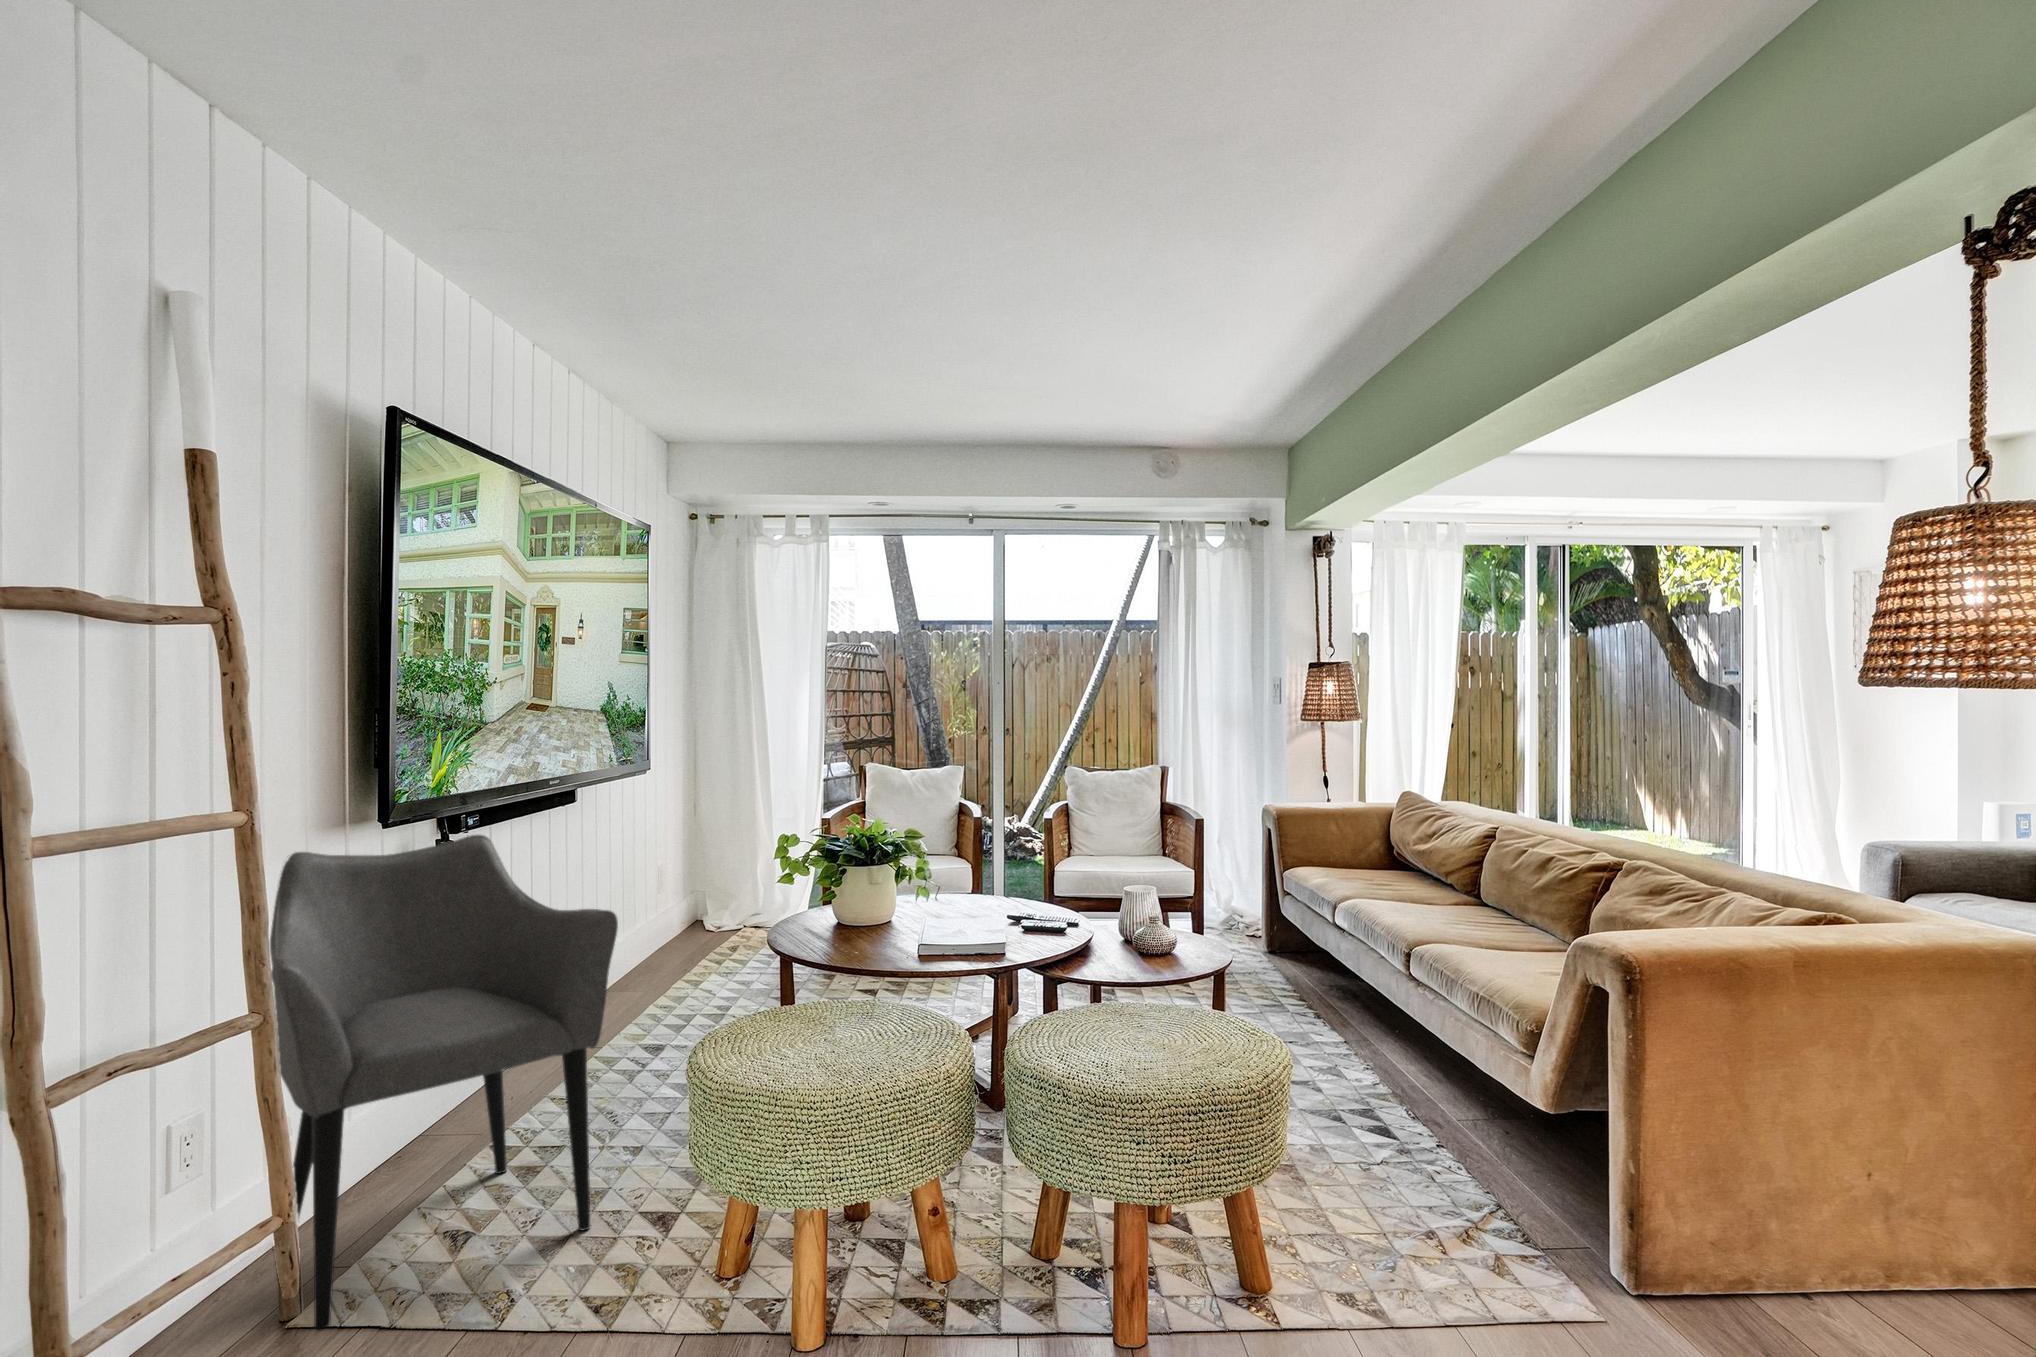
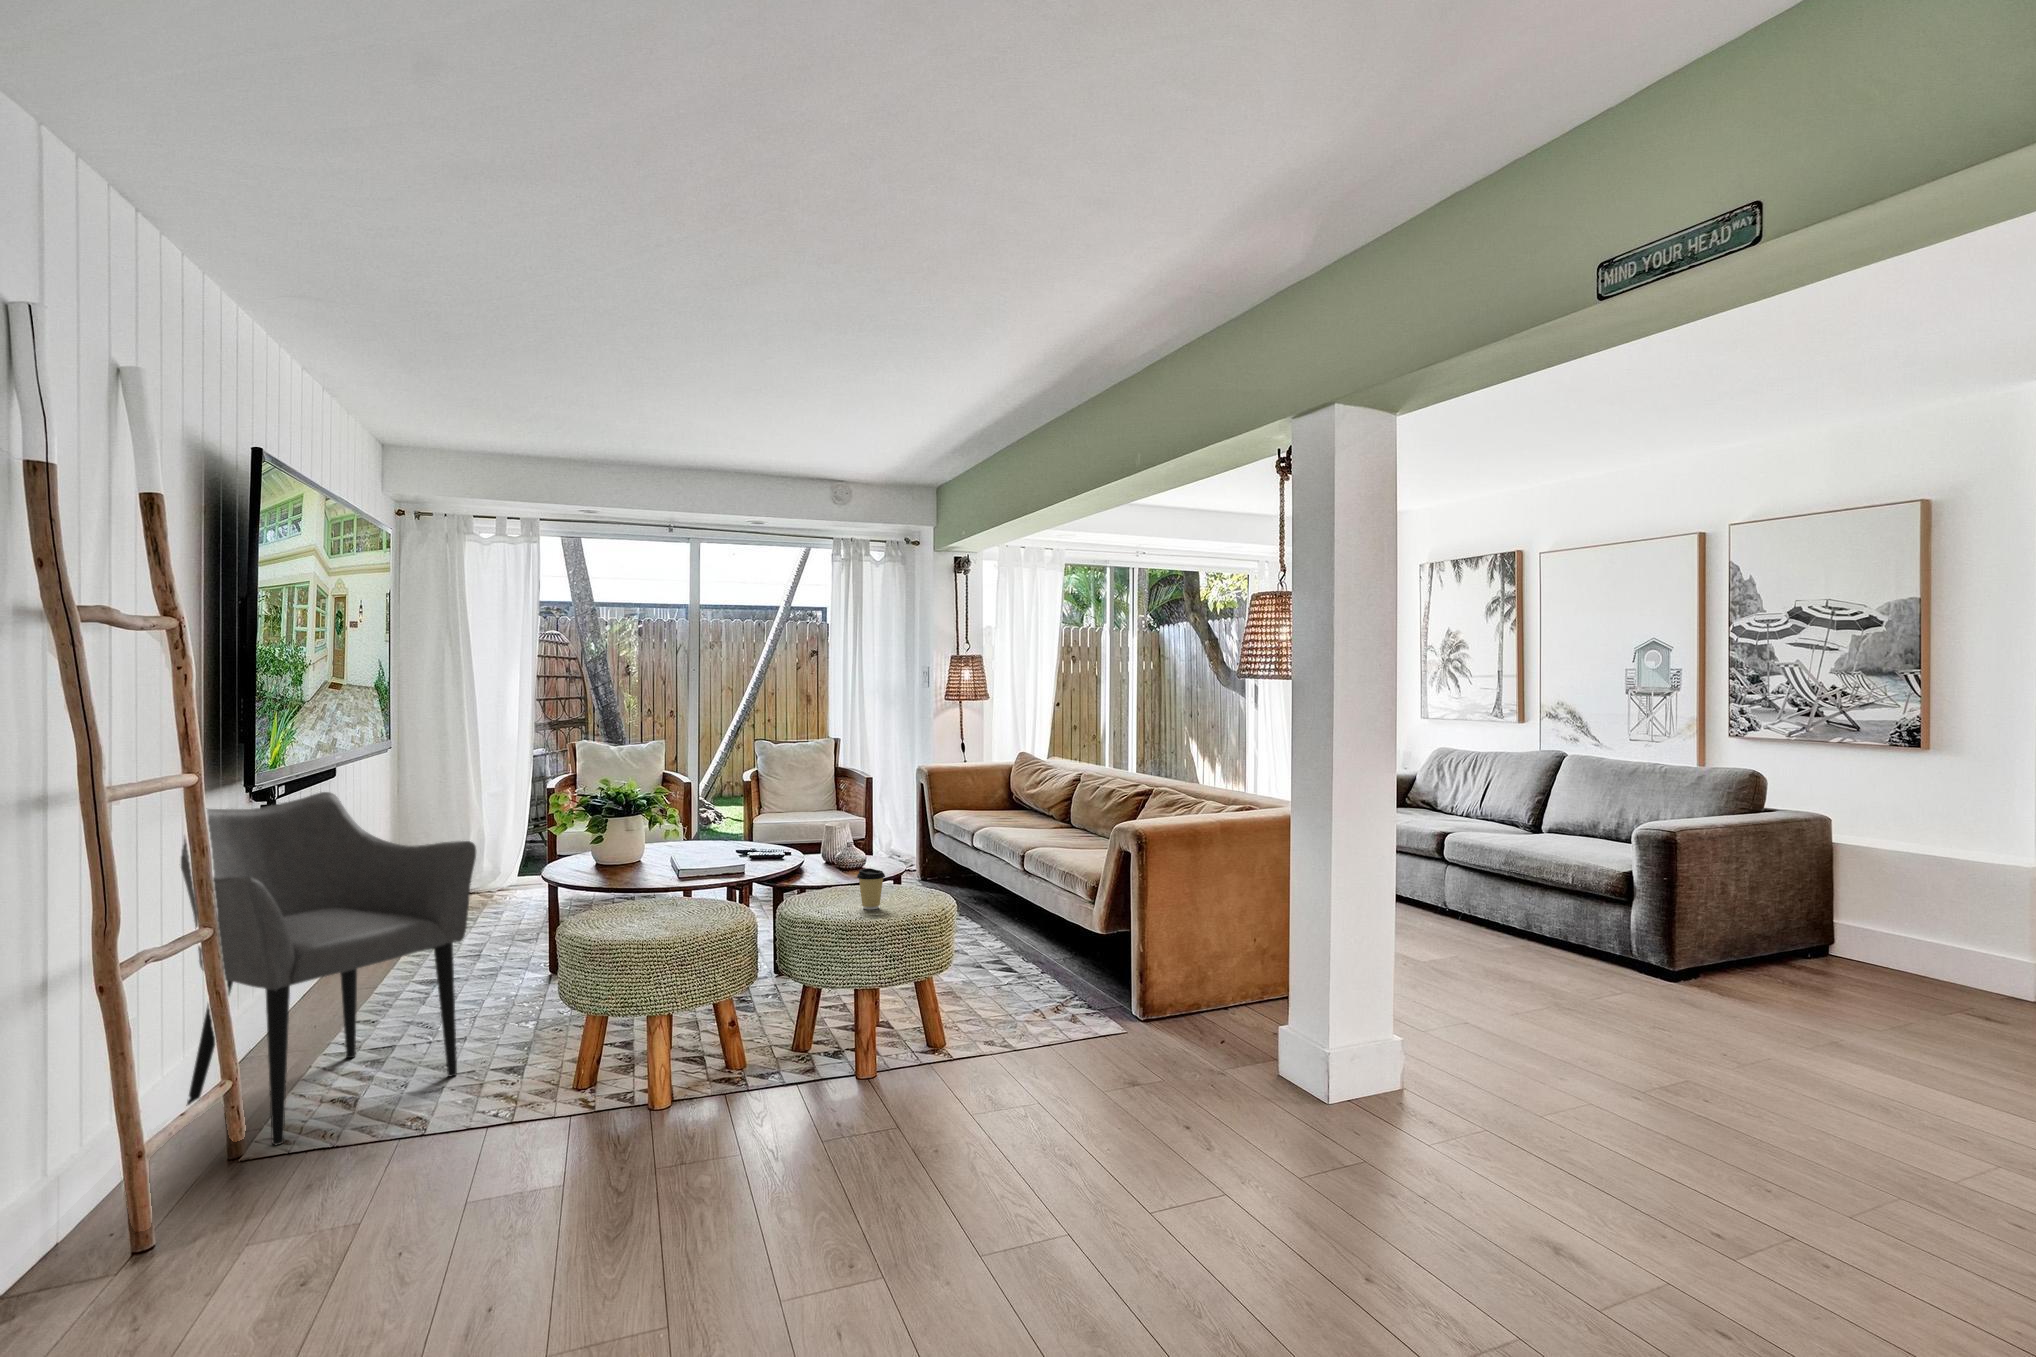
coffee cup: none [1117,994,1163,1064] -> present [857,868,885,910]

